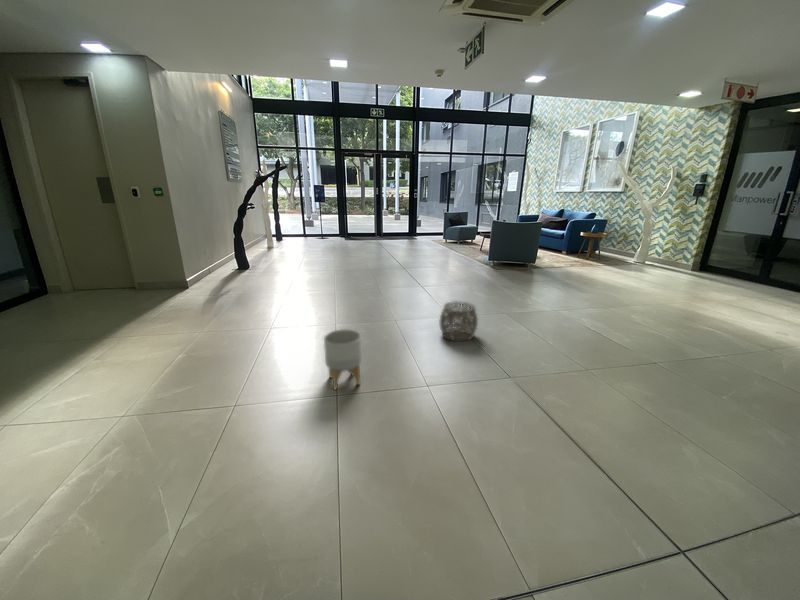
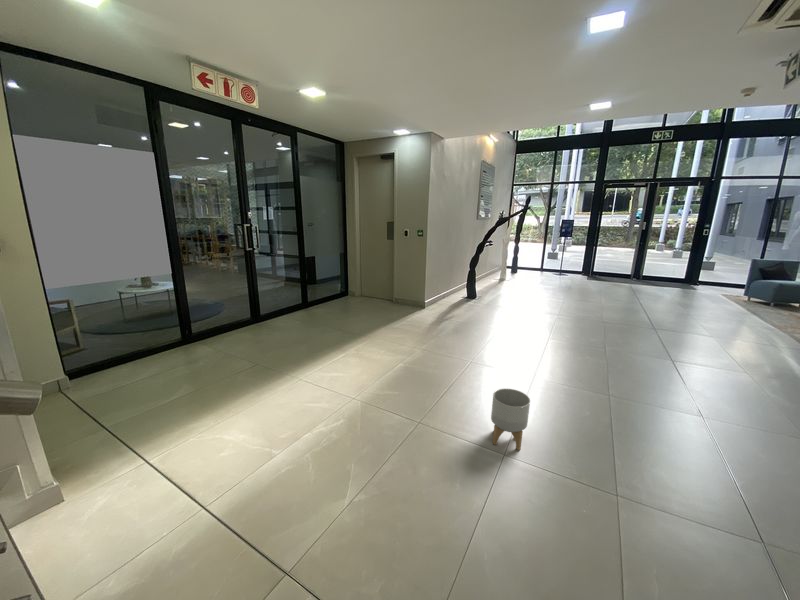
woven basket: present [439,301,478,342] -> none [650,396,714,455]

